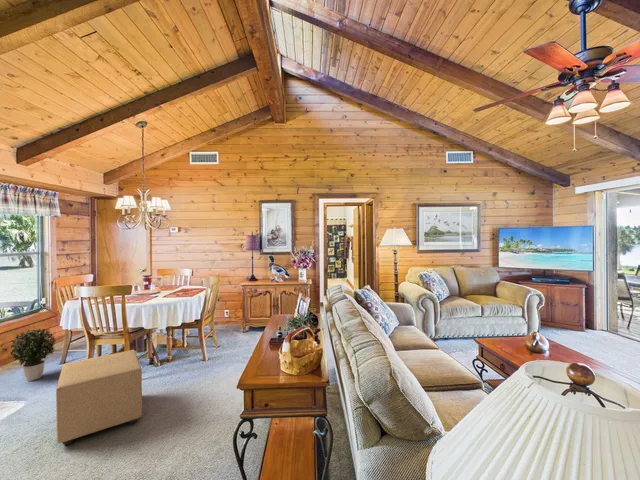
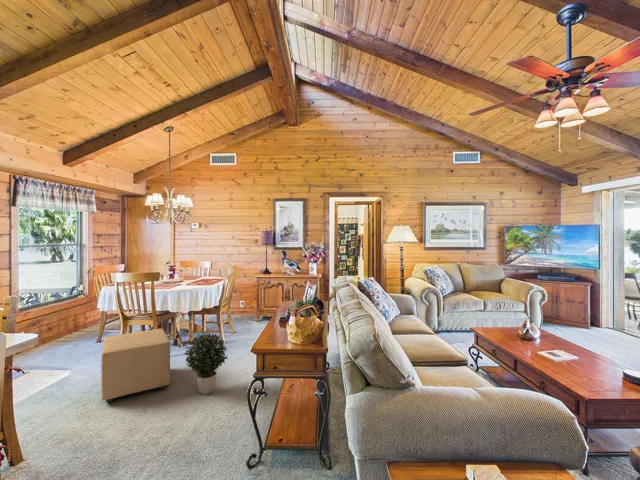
potted plant: present [10,329,56,381] -> present [185,334,228,395]

